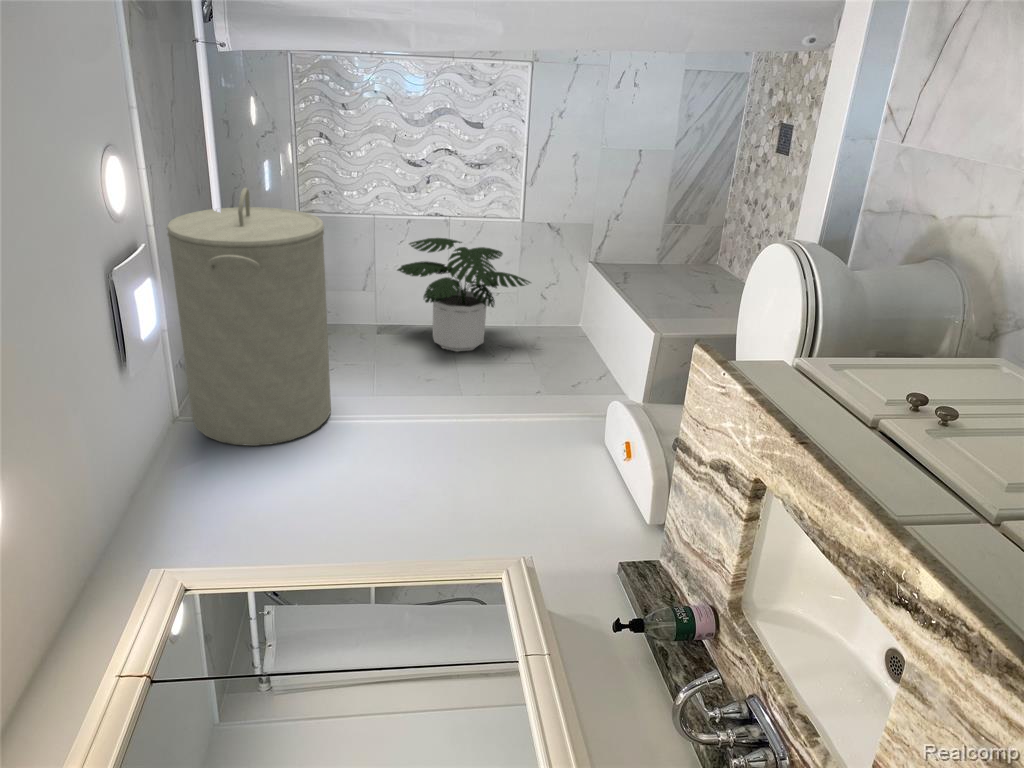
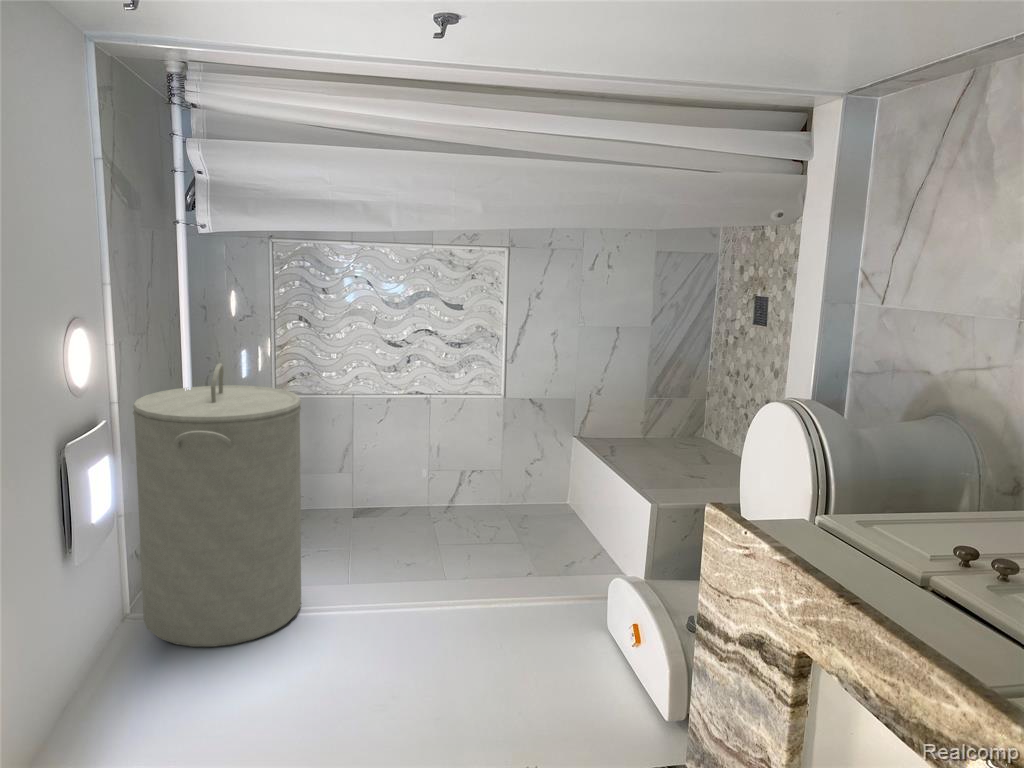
potted plant: present [397,238,531,352] -> none [374,417,516,536]

